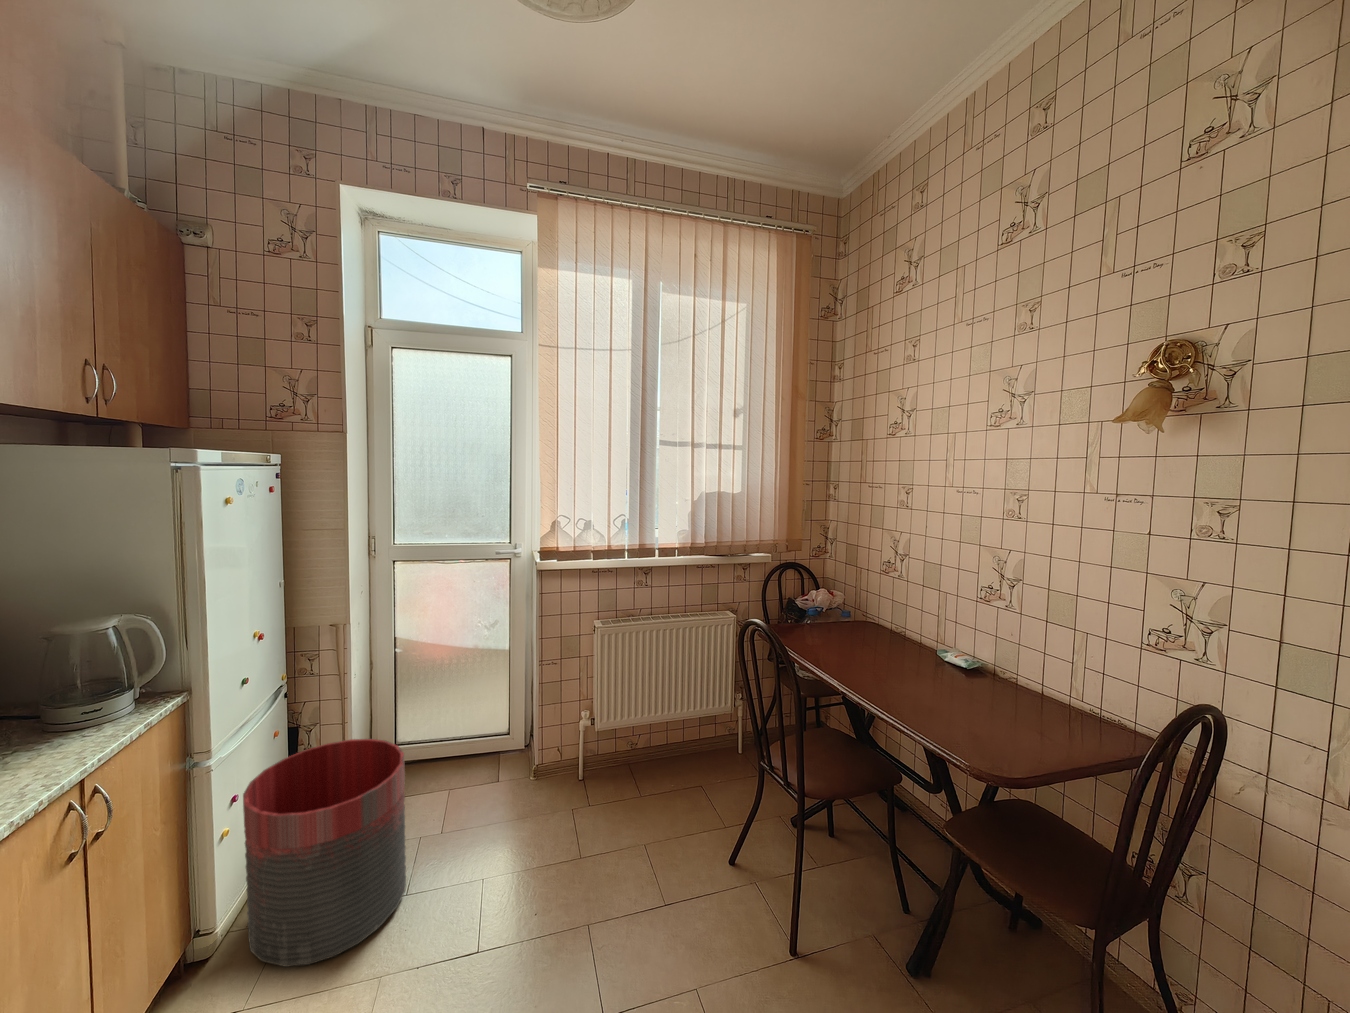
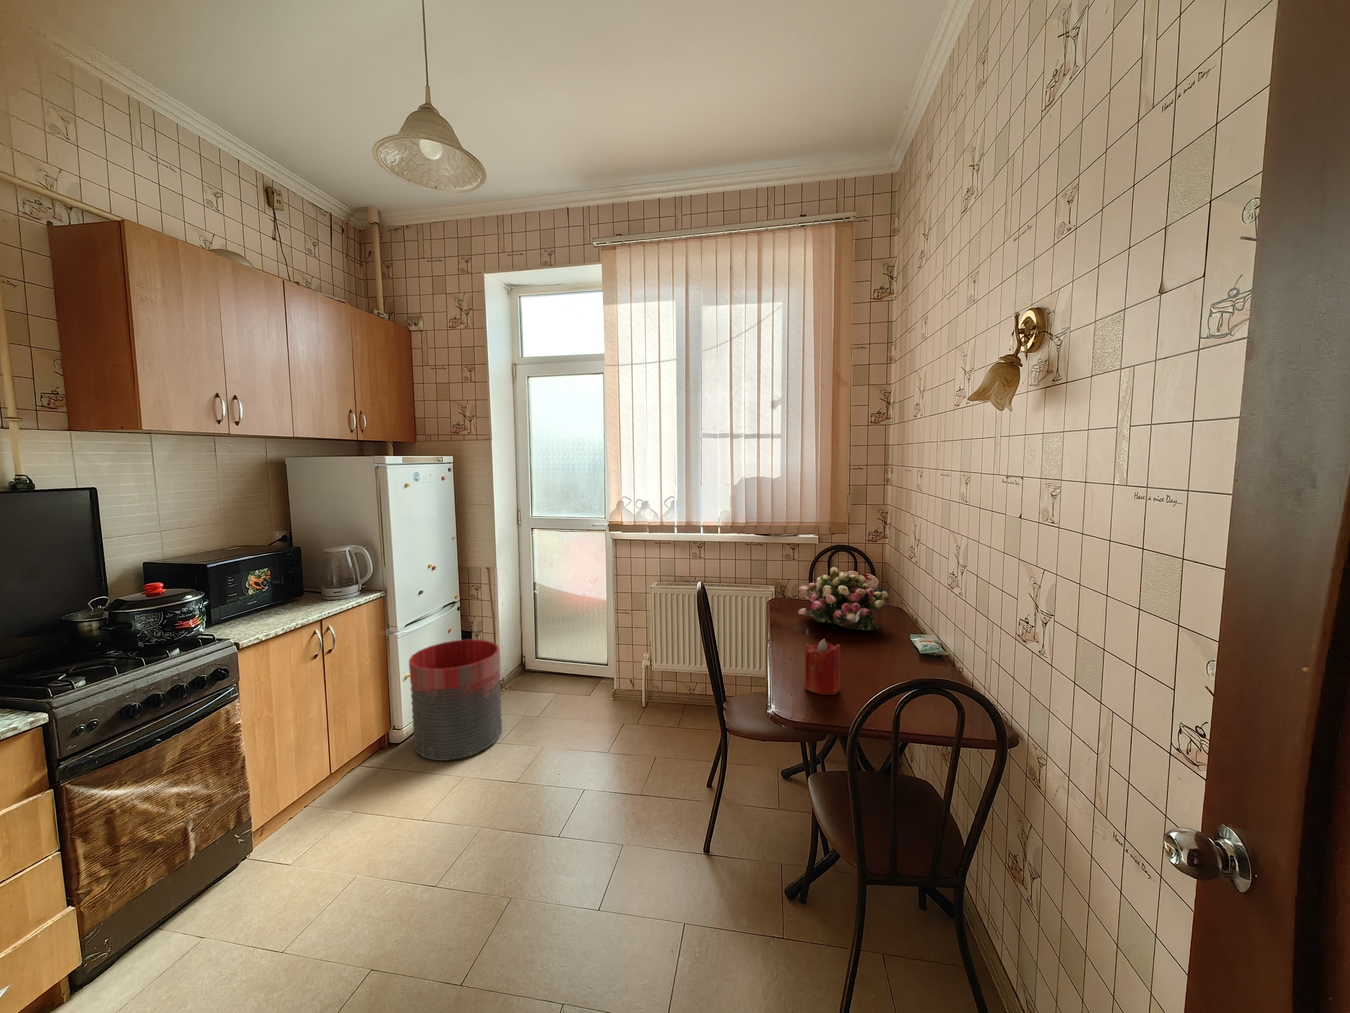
flower arrangement: none [812,588,904,652] -> present [798,567,889,631]
candle: none [945,673,992,736] -> present [805,639,841,695]

